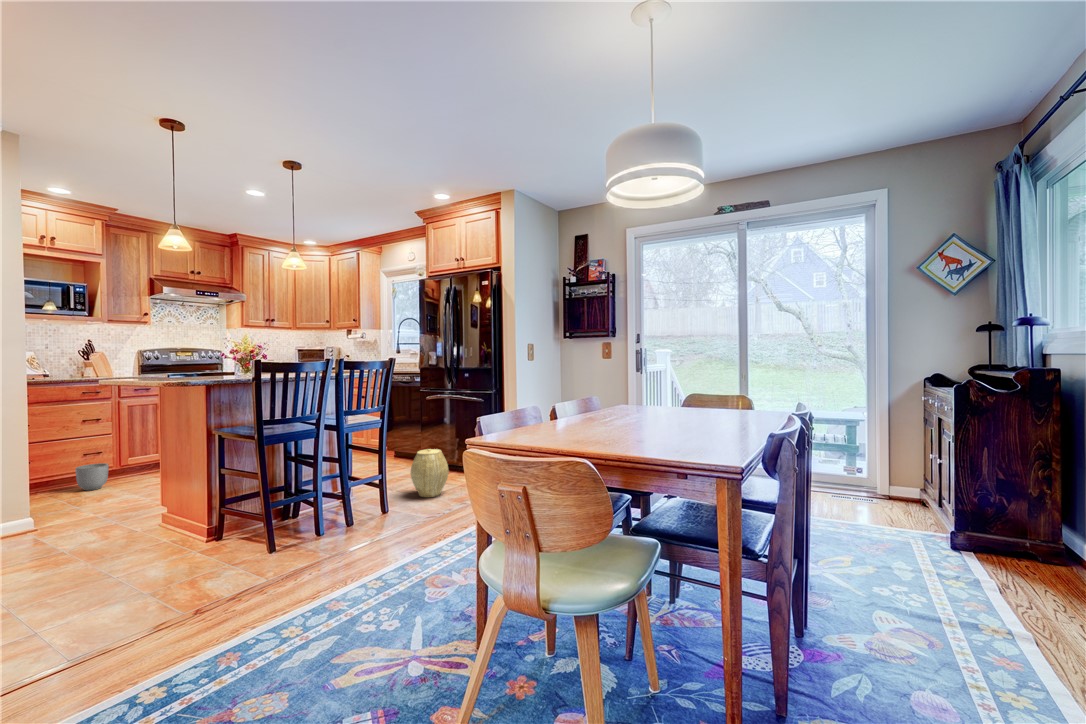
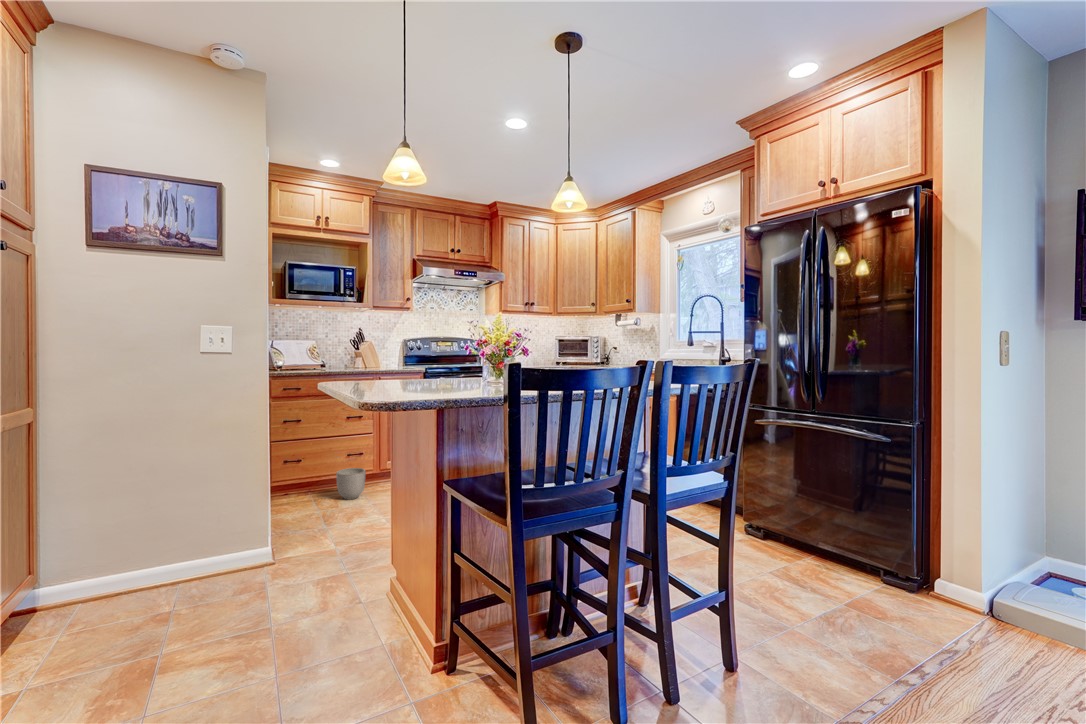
woven basket: present [410,449,449,497] -> none [756,529,836,631]

